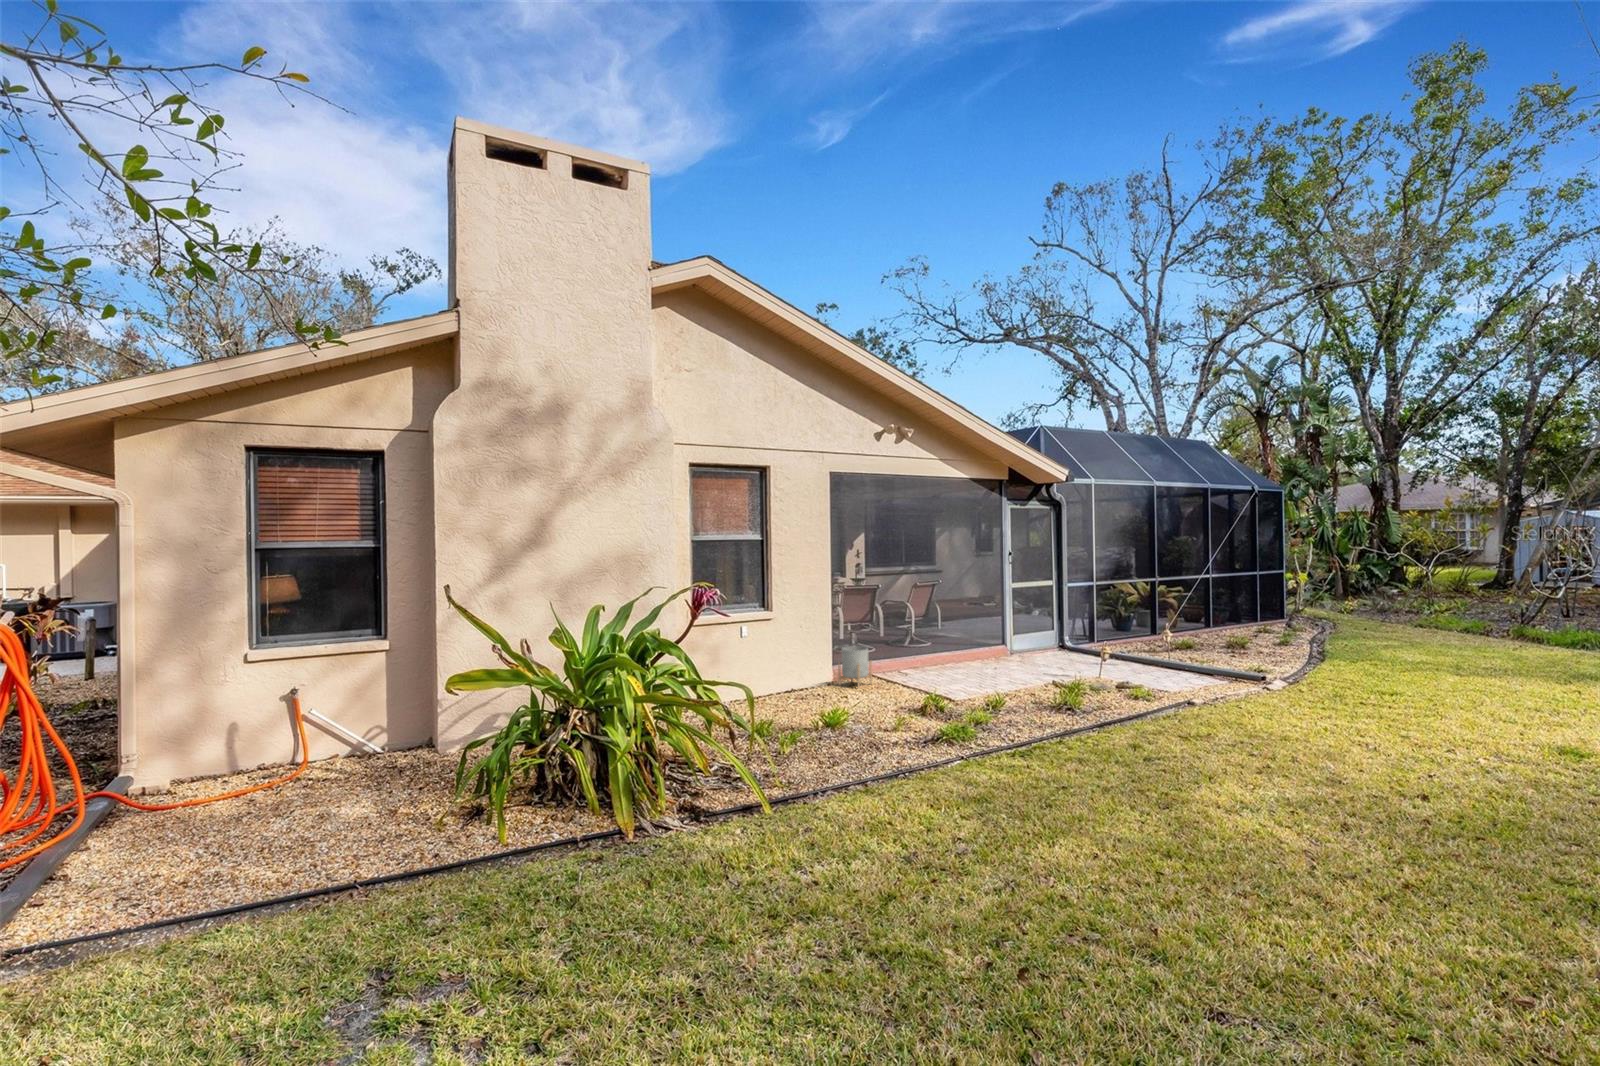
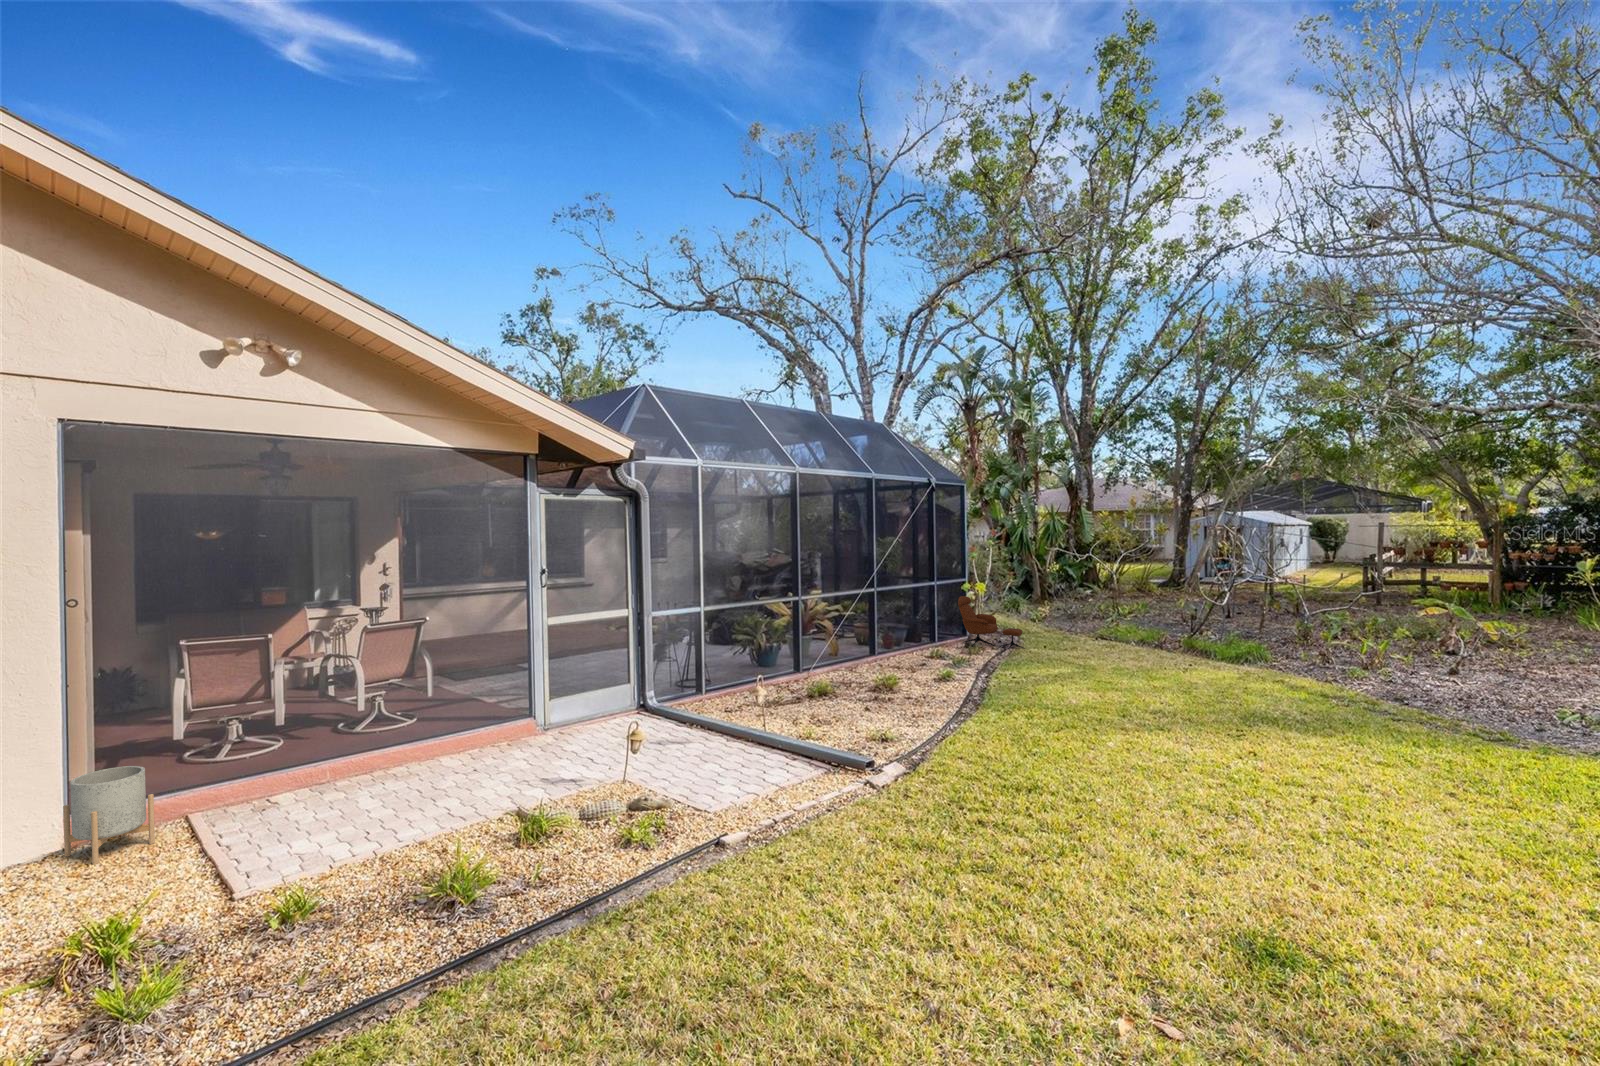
lounge chair: none [1279,584,1346,628] -> present [958,596,1025,649]

